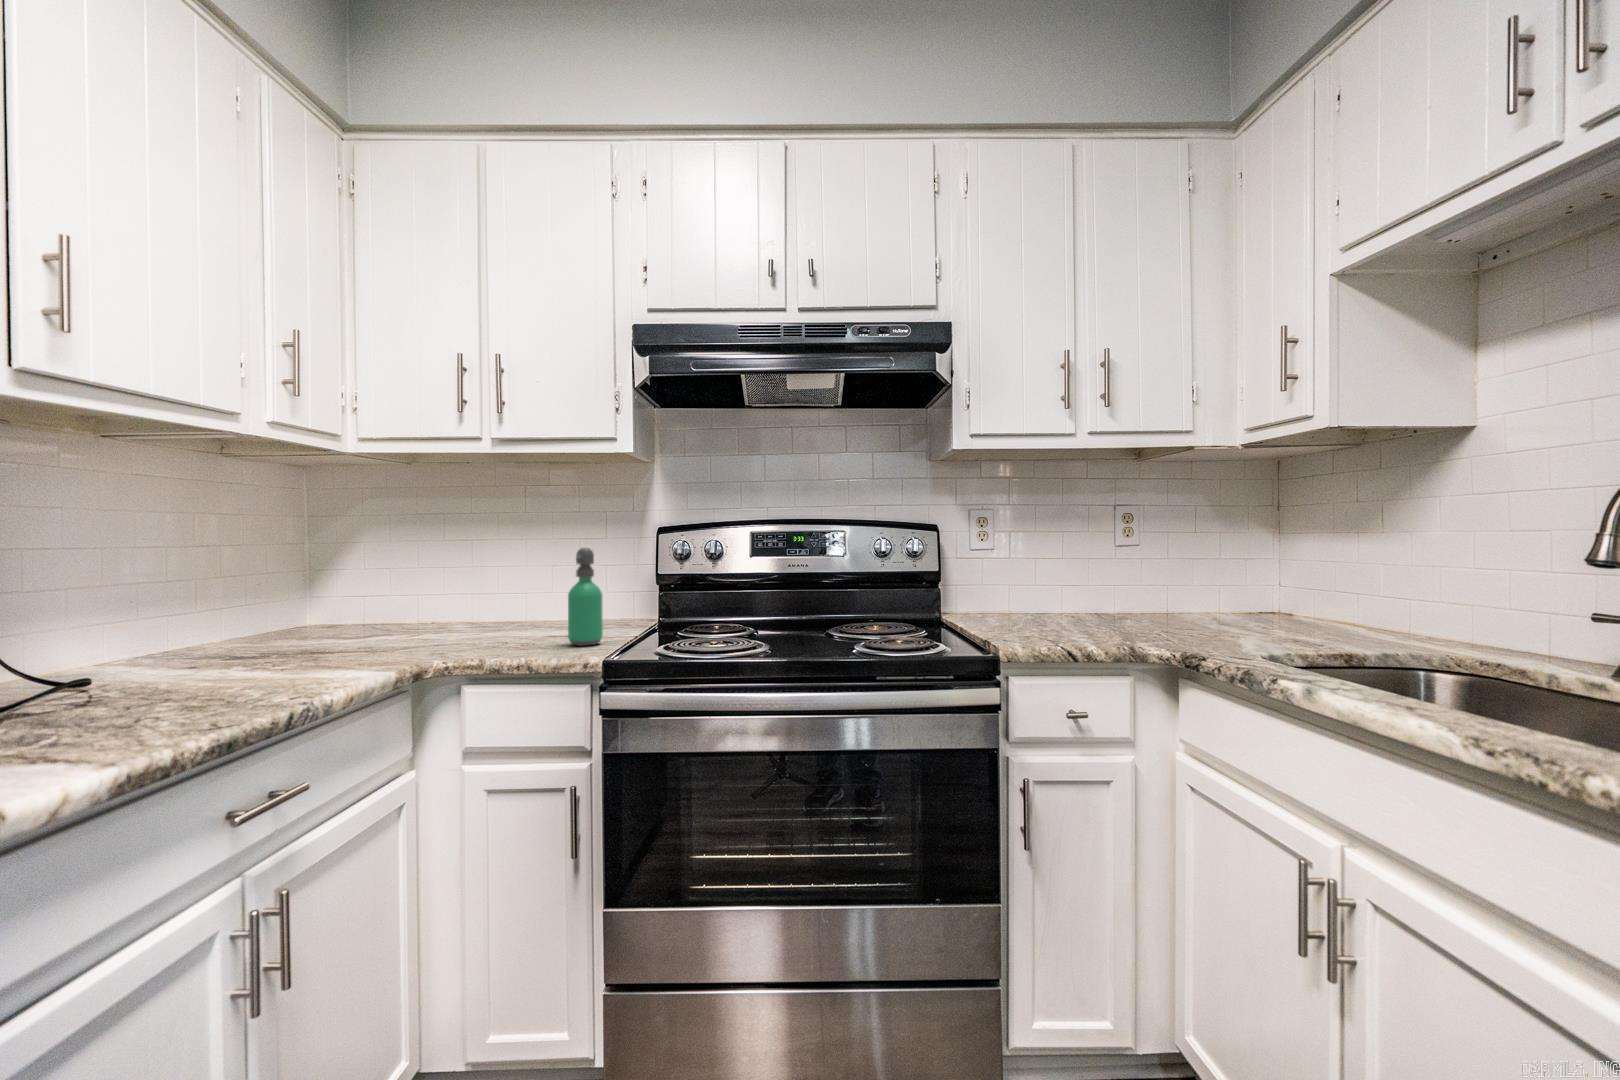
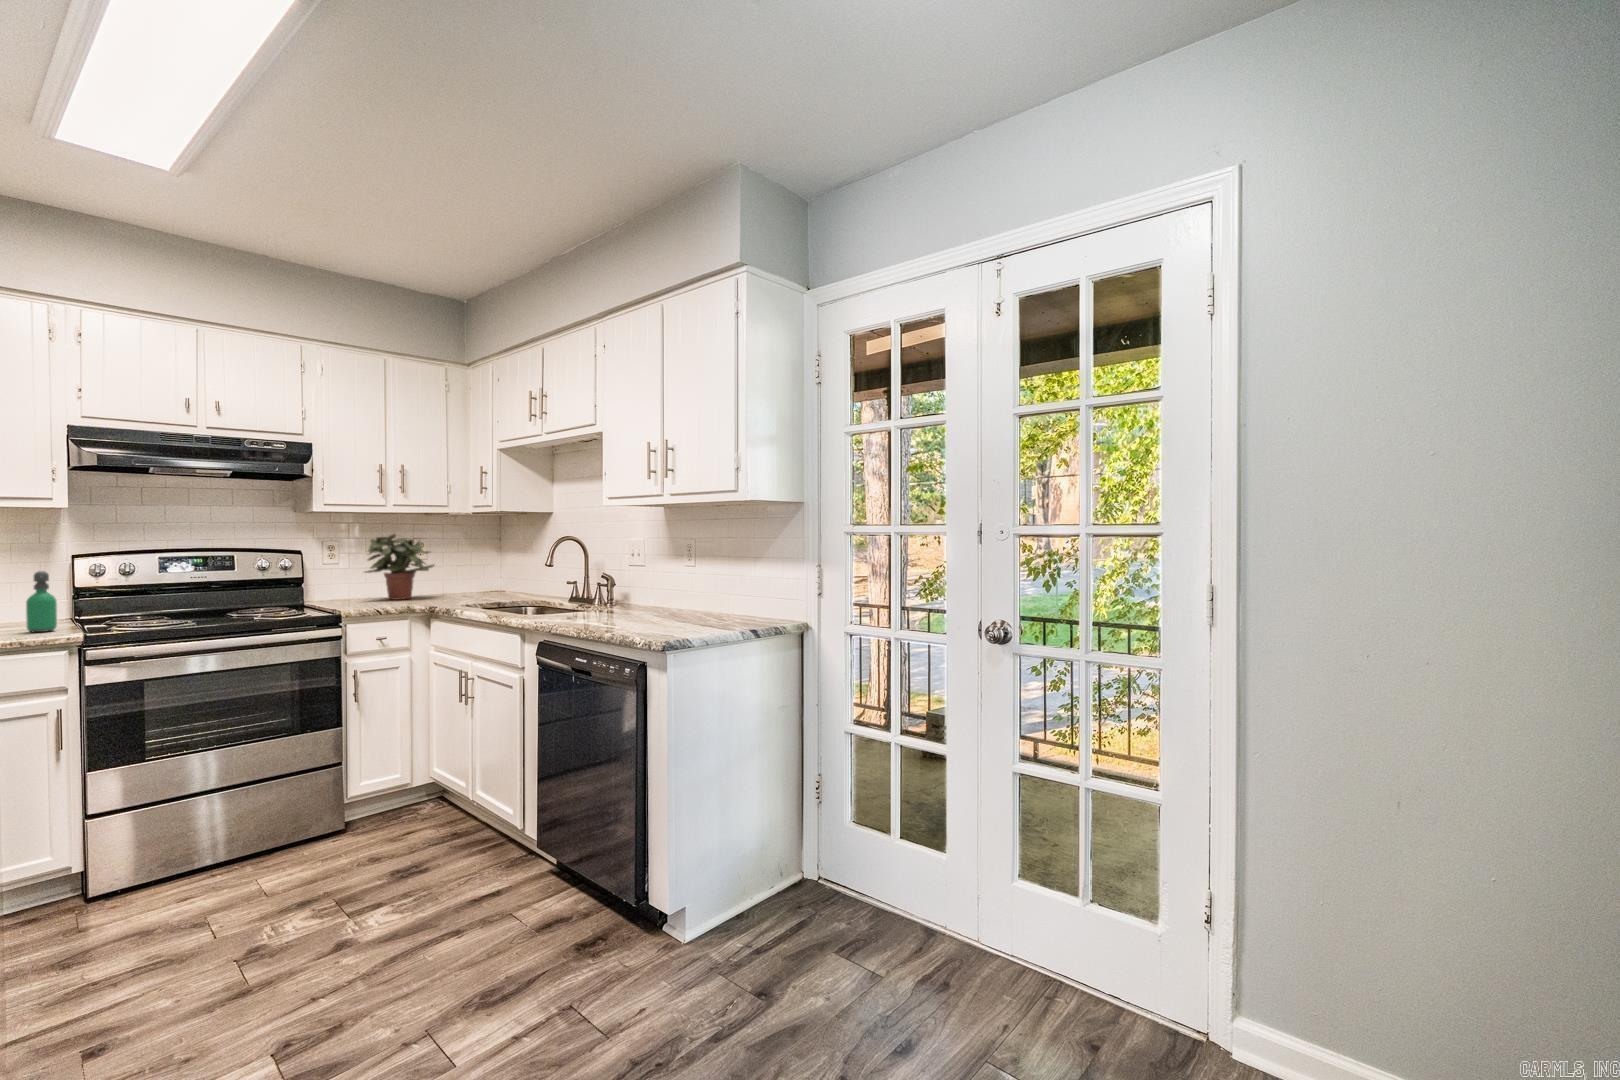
potted plant: none [1033,495,1158,621] -> present [365,534,434,600]

